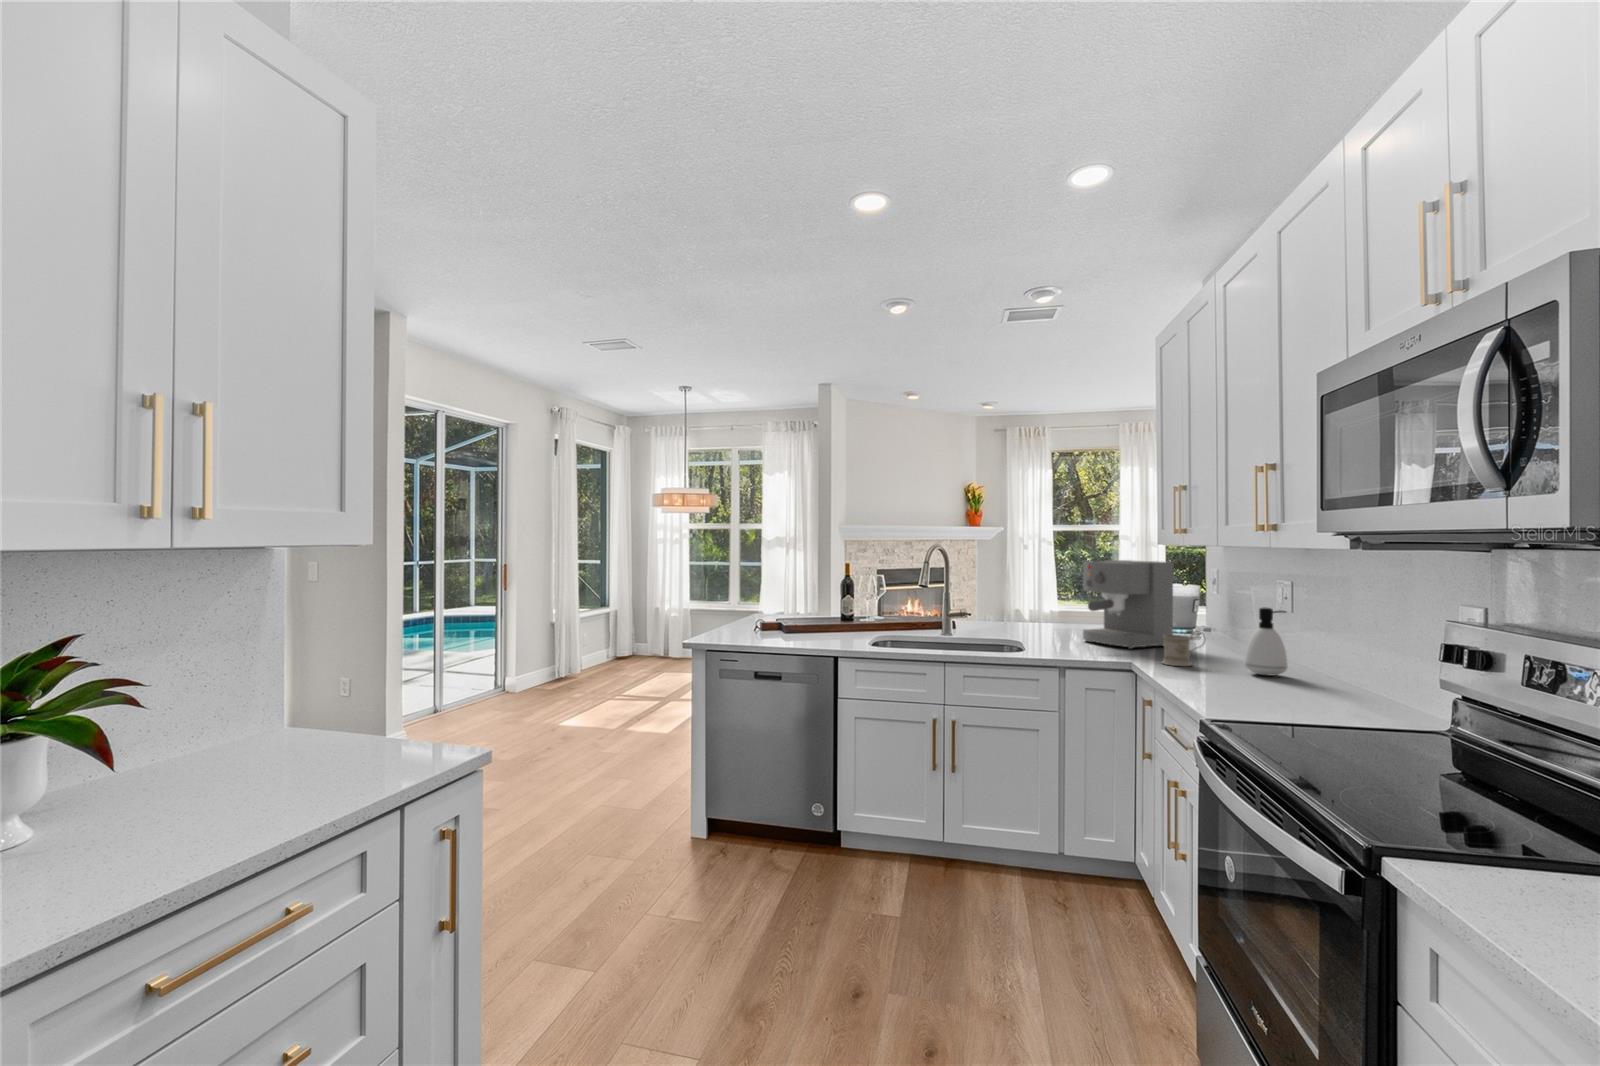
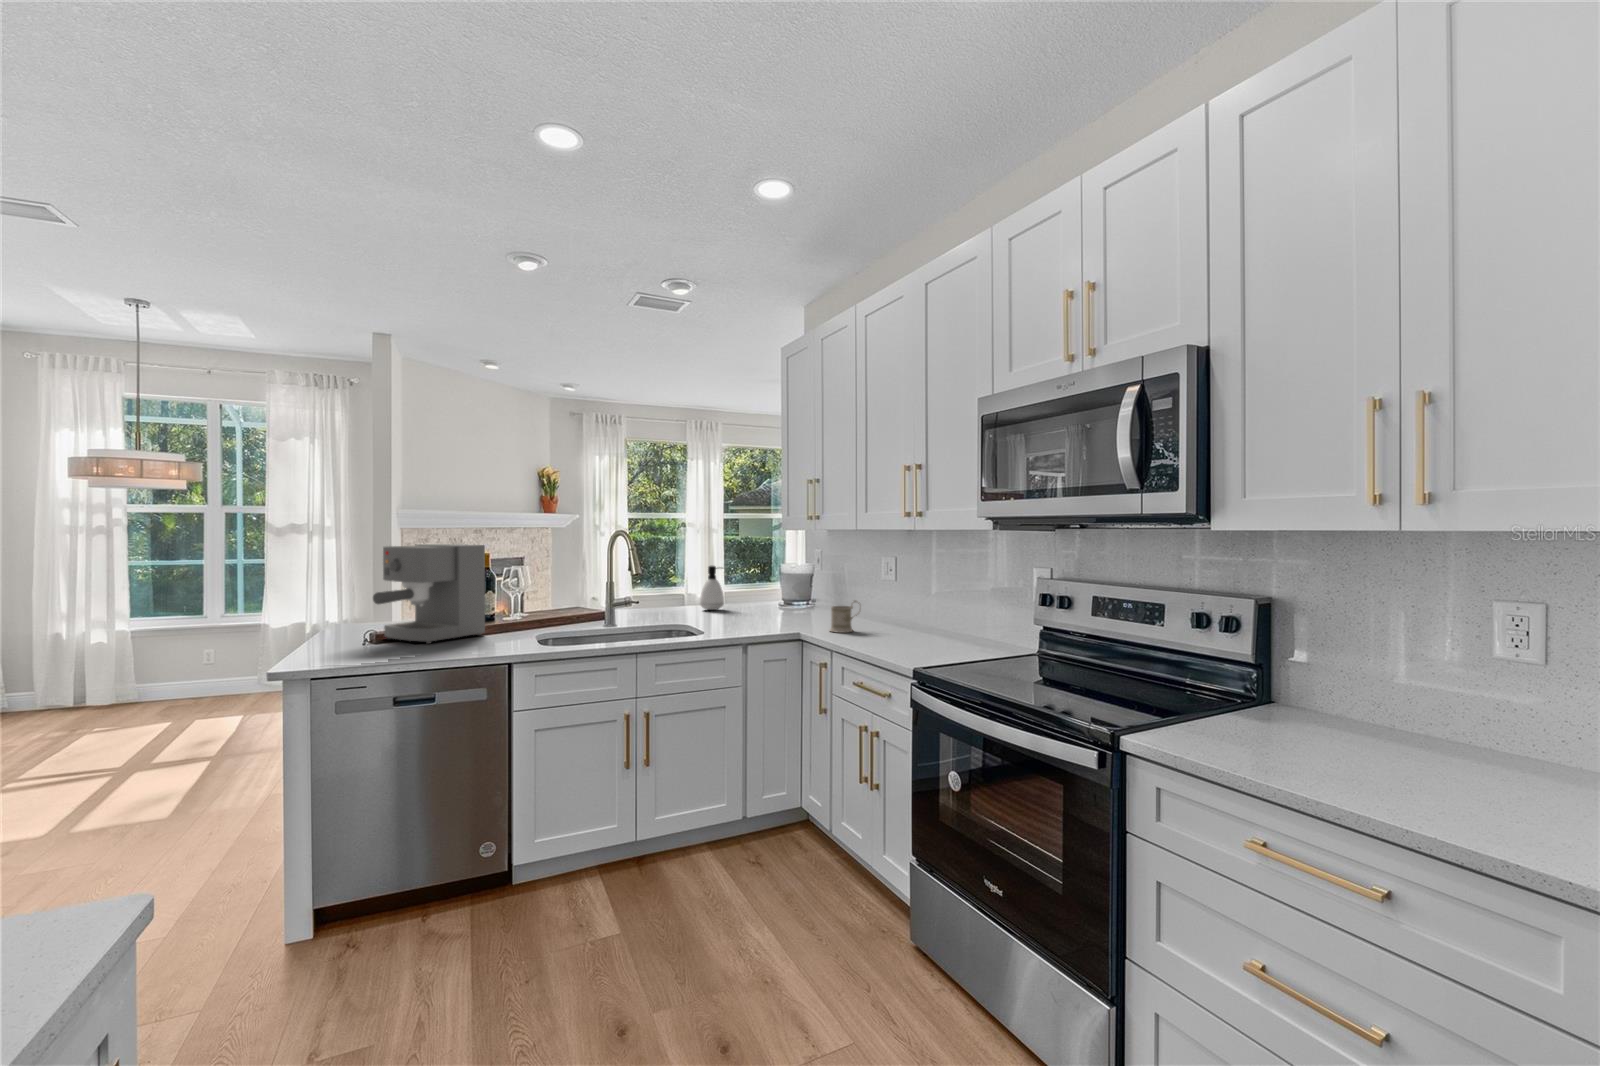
coffee maker: present [1083,560,1173,649] -> present [373,544,485,643]
soap dispenser: present [1245,608,1287,675] -> present [700,566,724,610]

